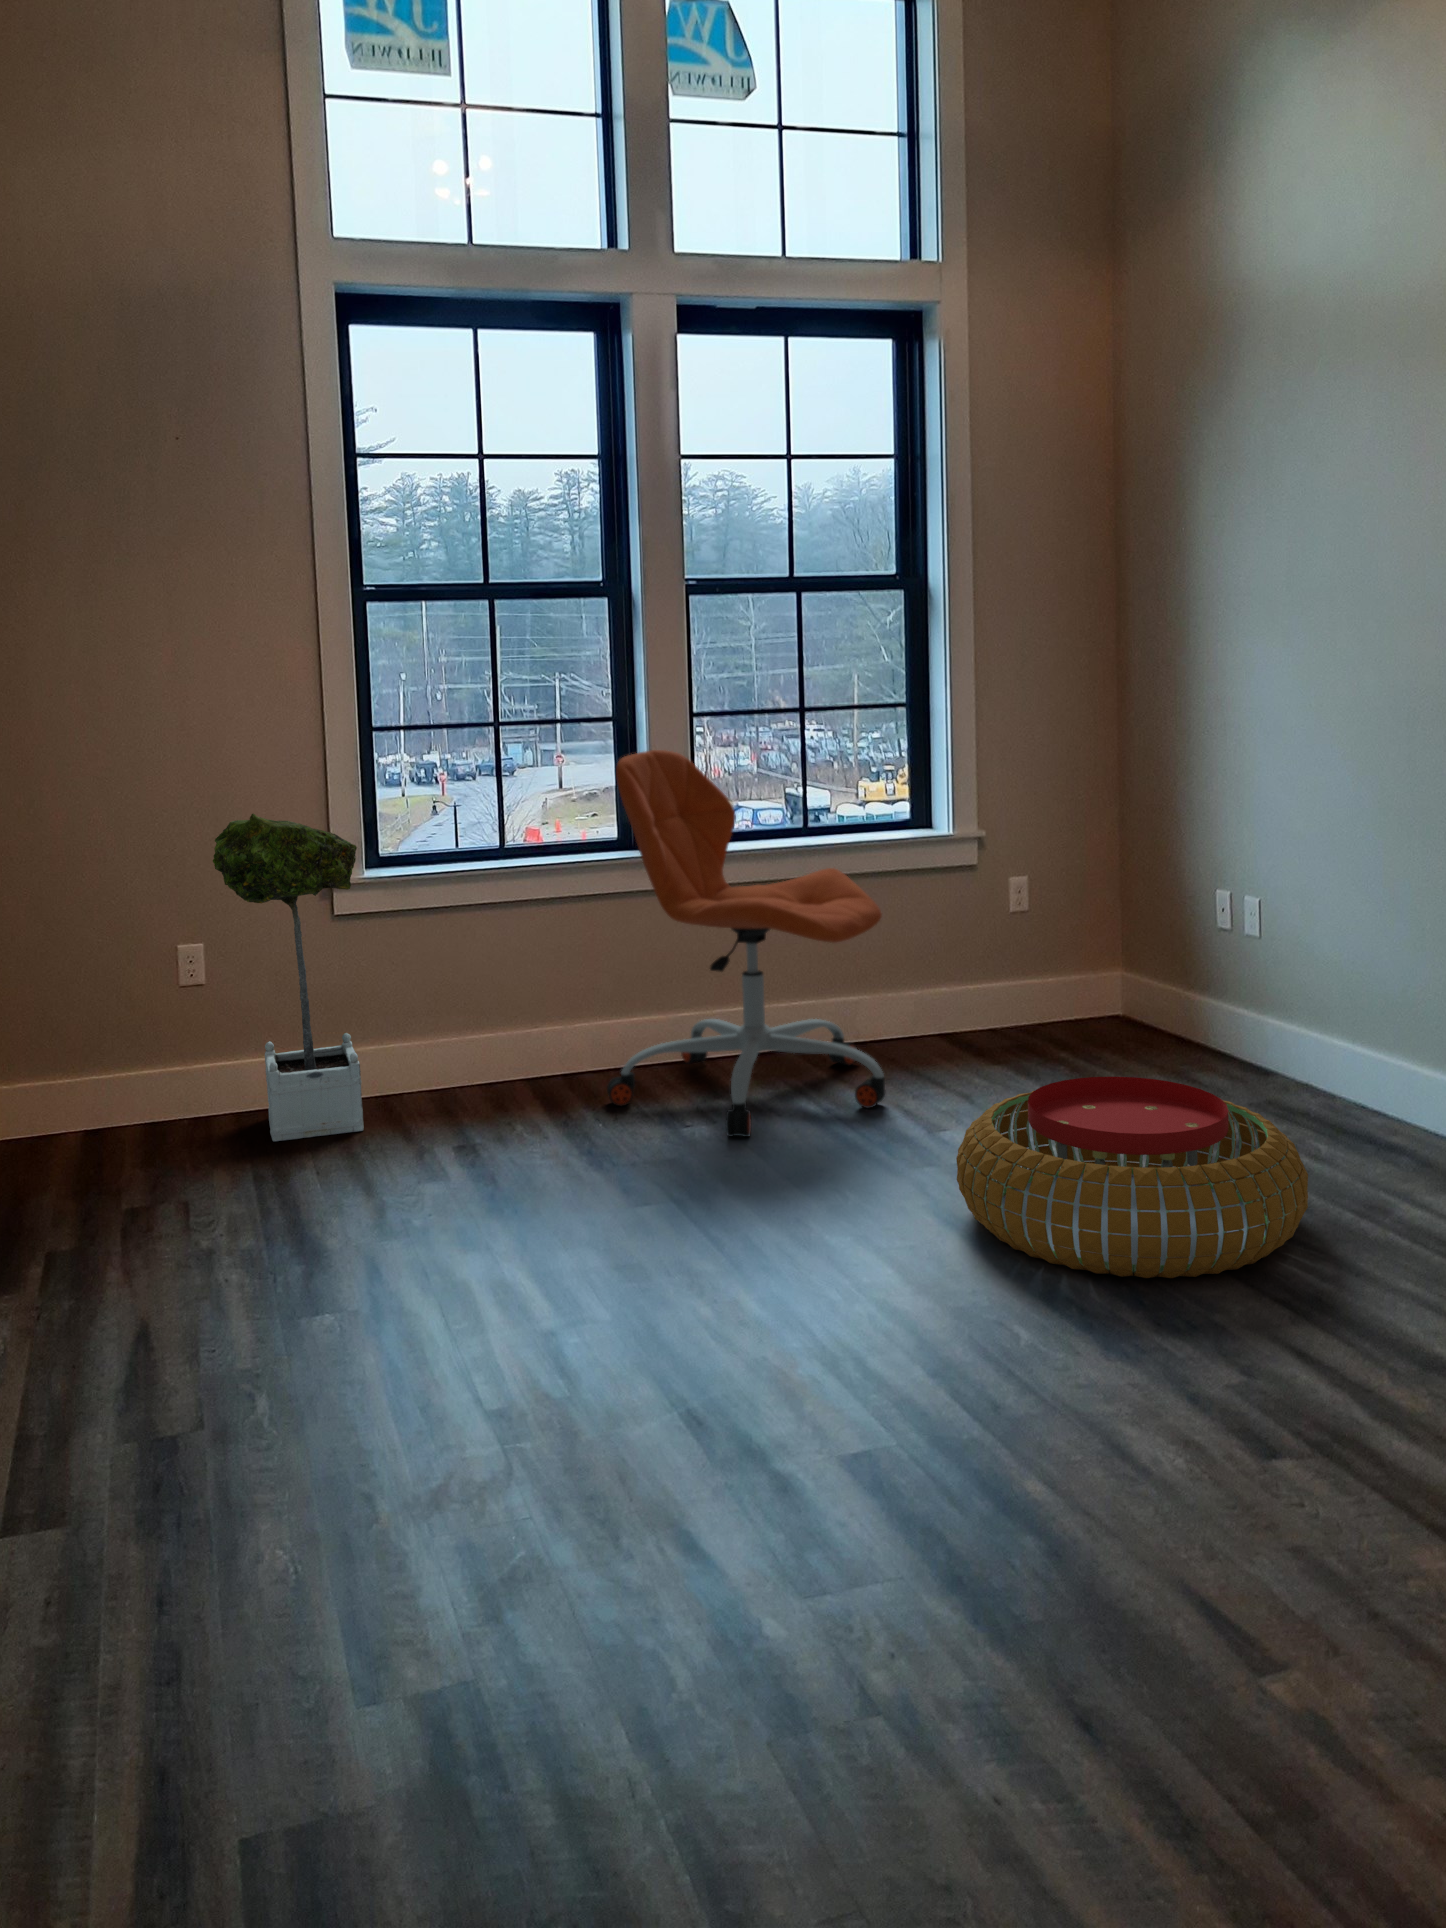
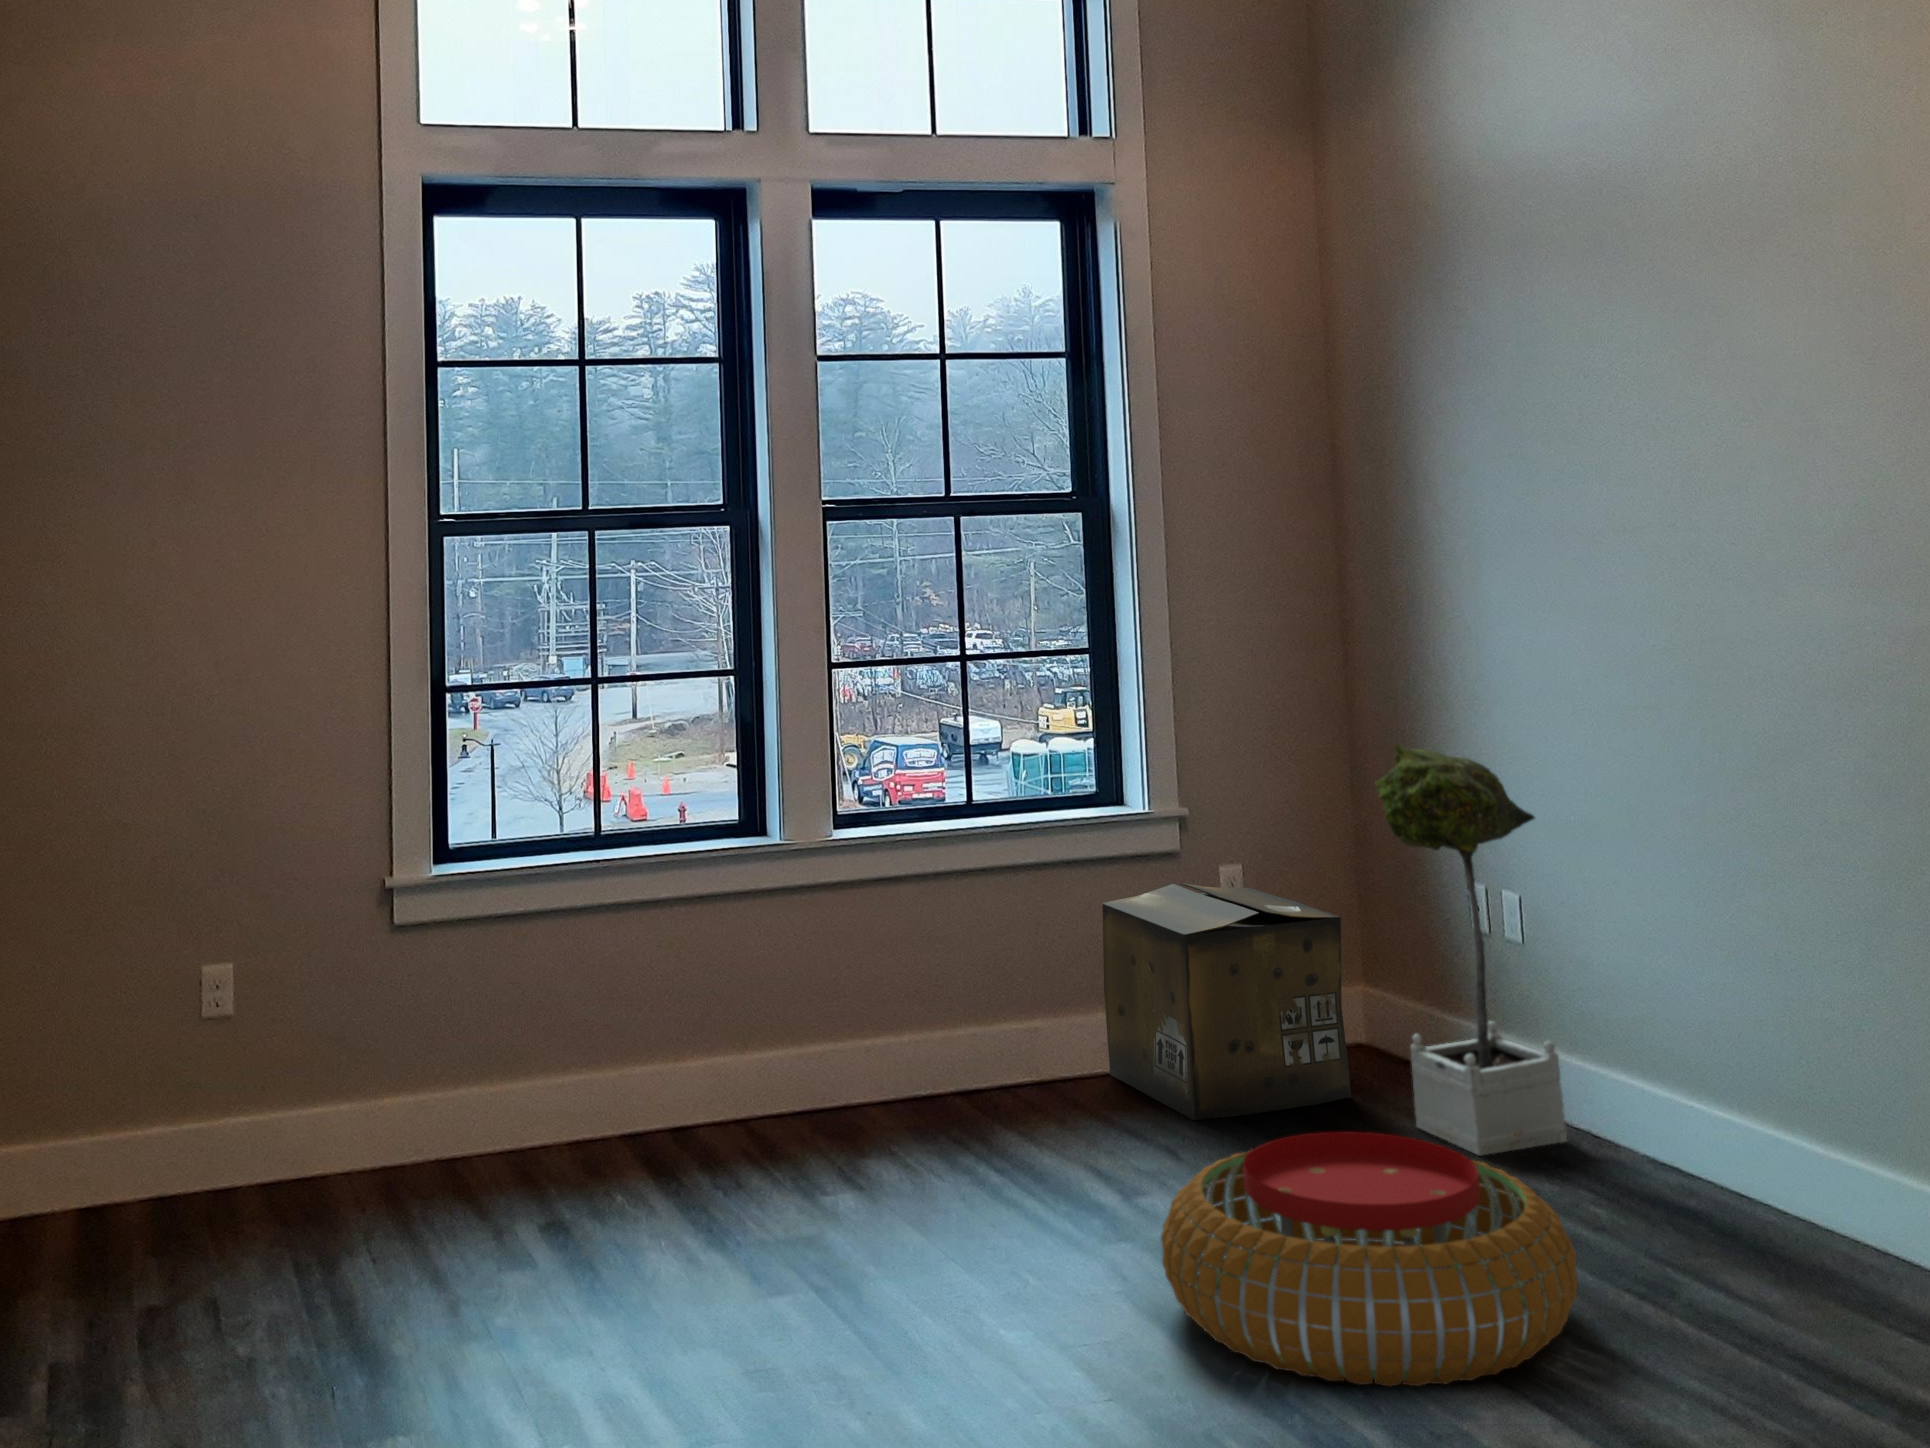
office chair: present [607,750,885,1137] -> none [728,716,1073,1211]
potted tree: present [213,814,364,1141] -> present [1376,744,1567,1156]
cardboard box: none [914,889,1111,1070] -> present [1102,883,1351,1120]

